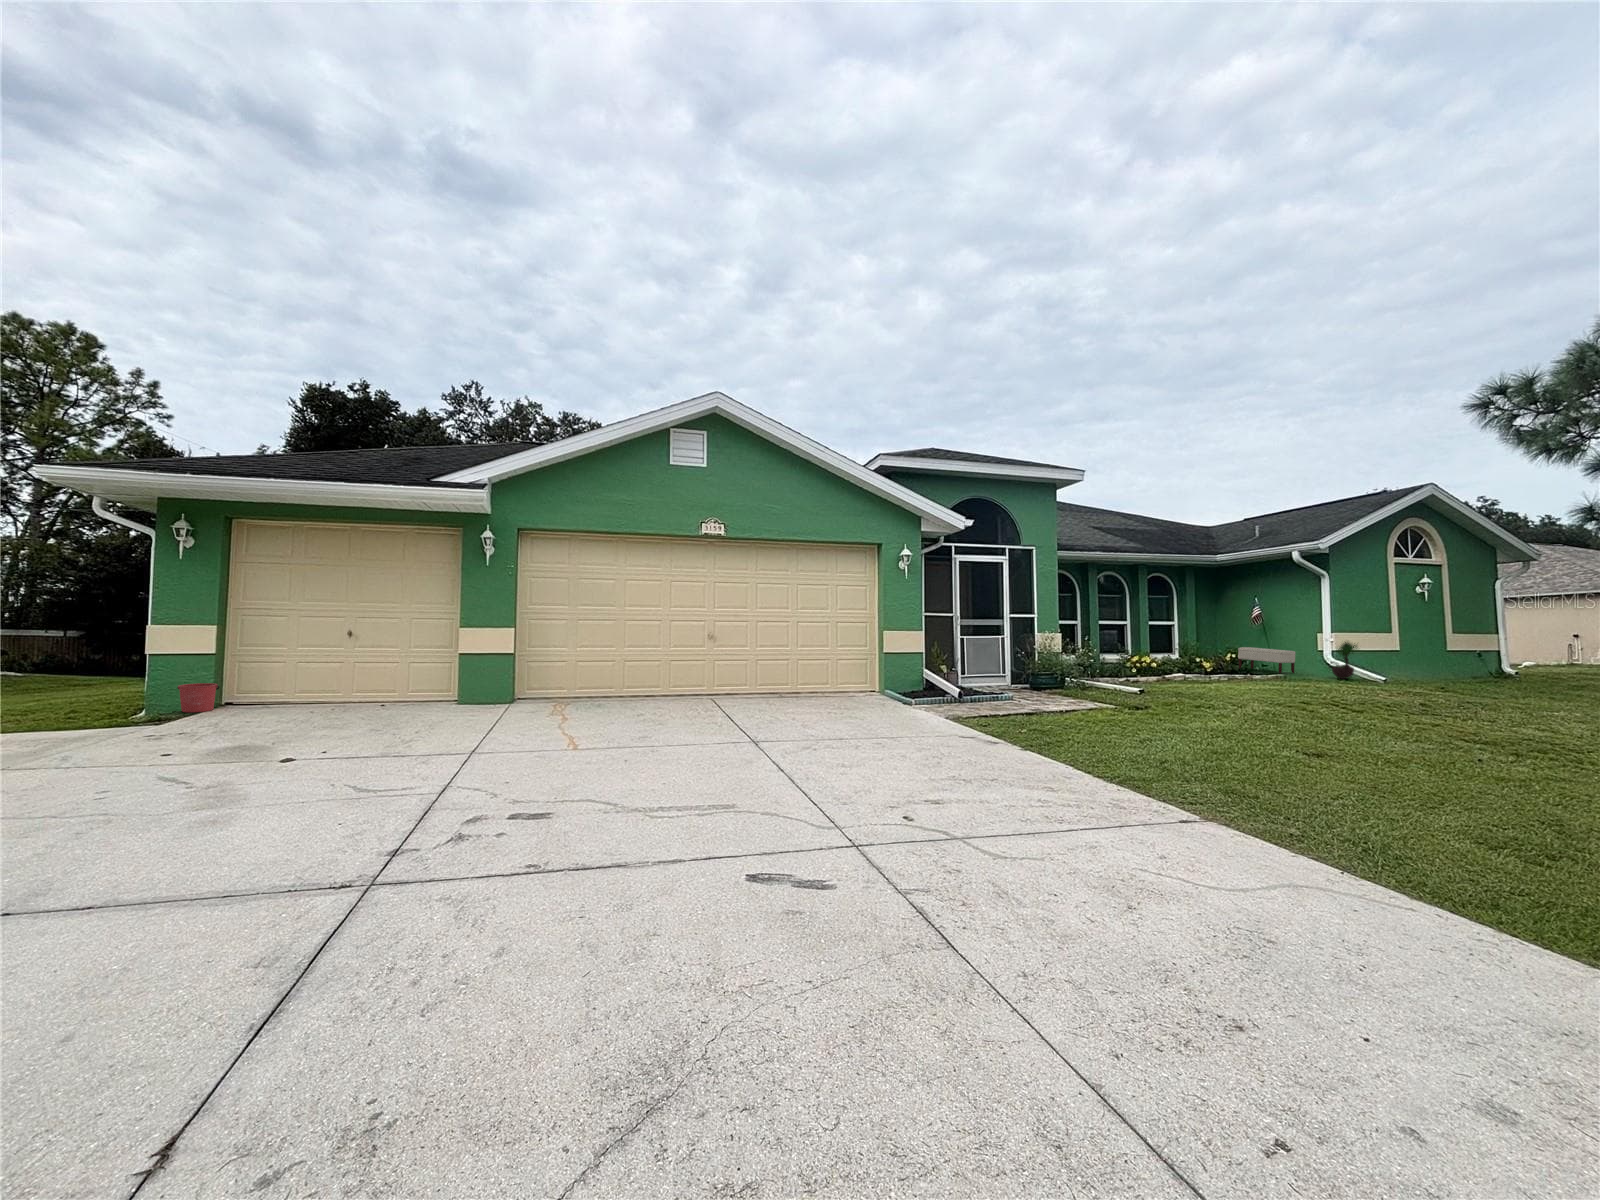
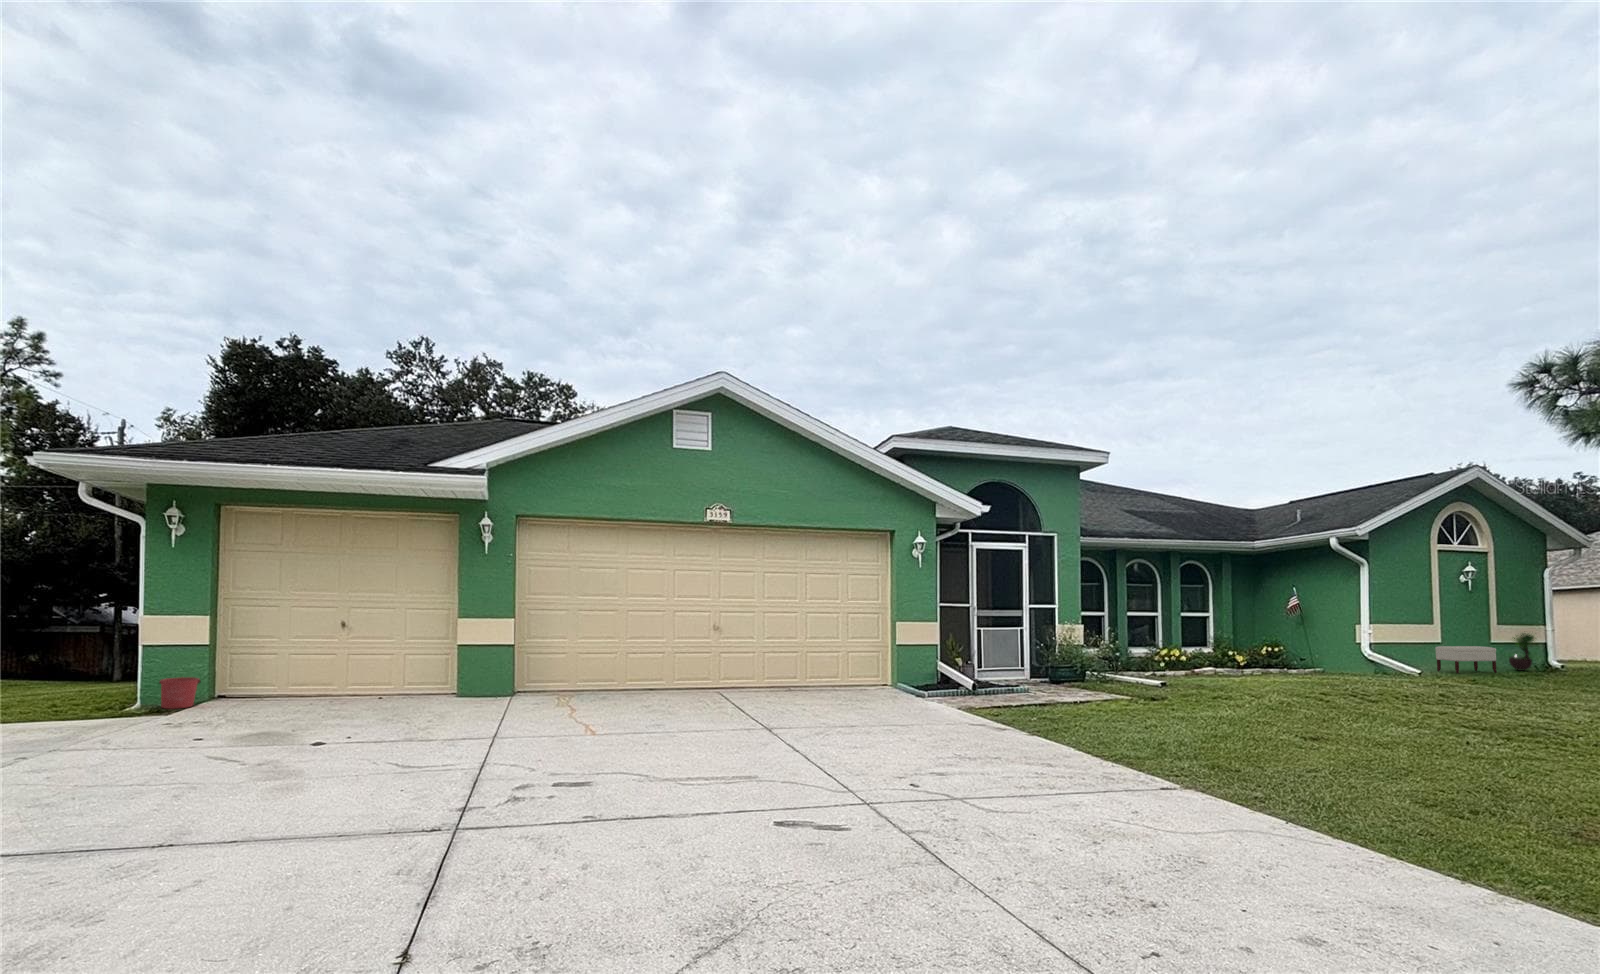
potted tree: present [1332,642,1358,679] -> present [1509,633,1534,671]
bench: present [1238,647,1296,673] -> present [1435,646,1497,673]

